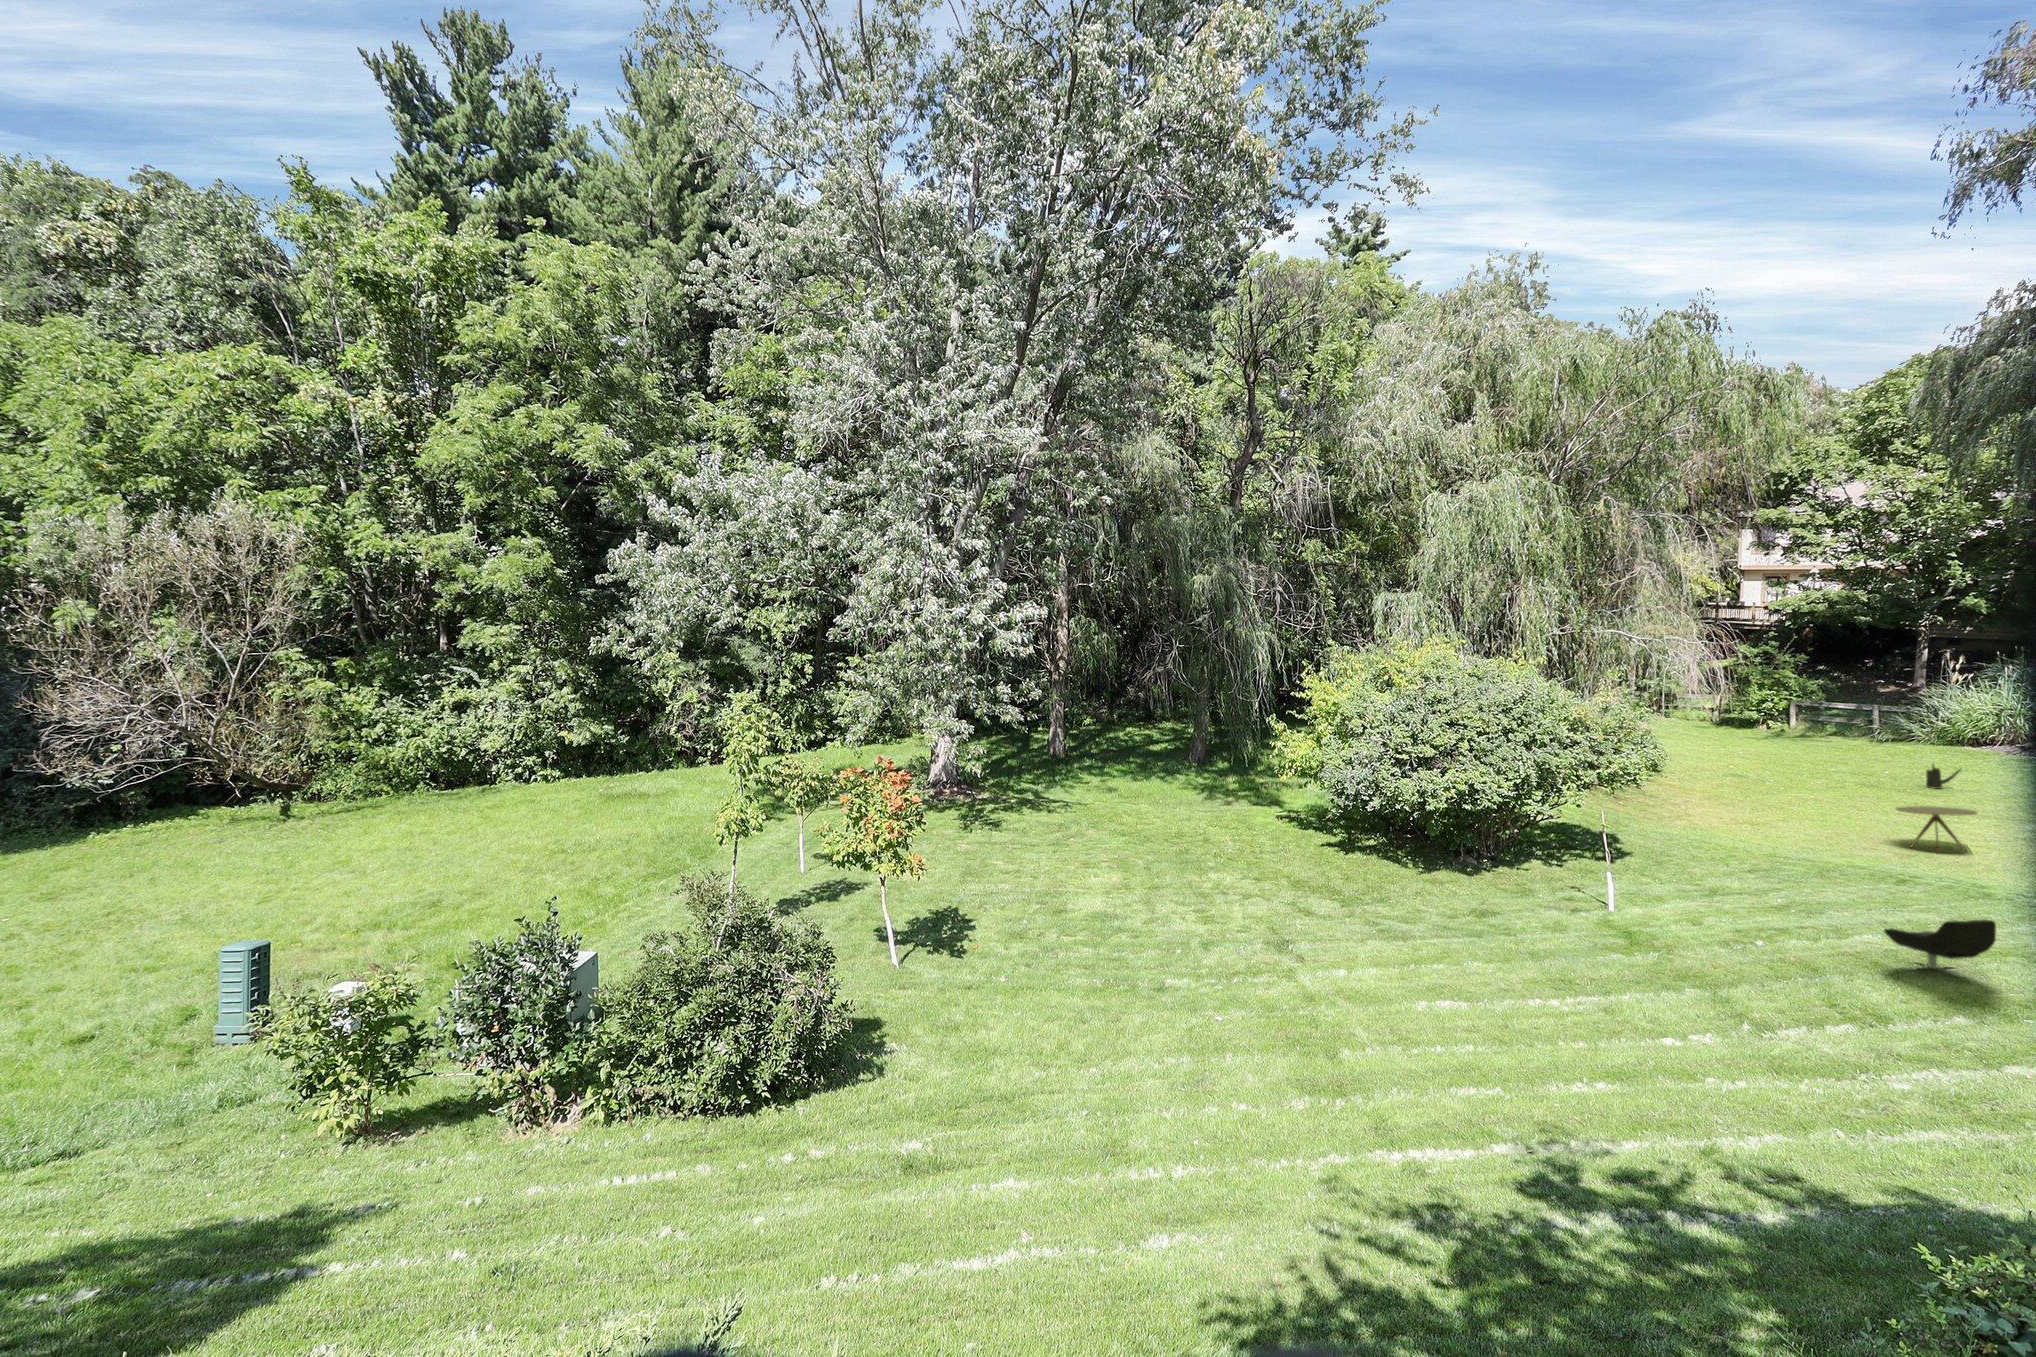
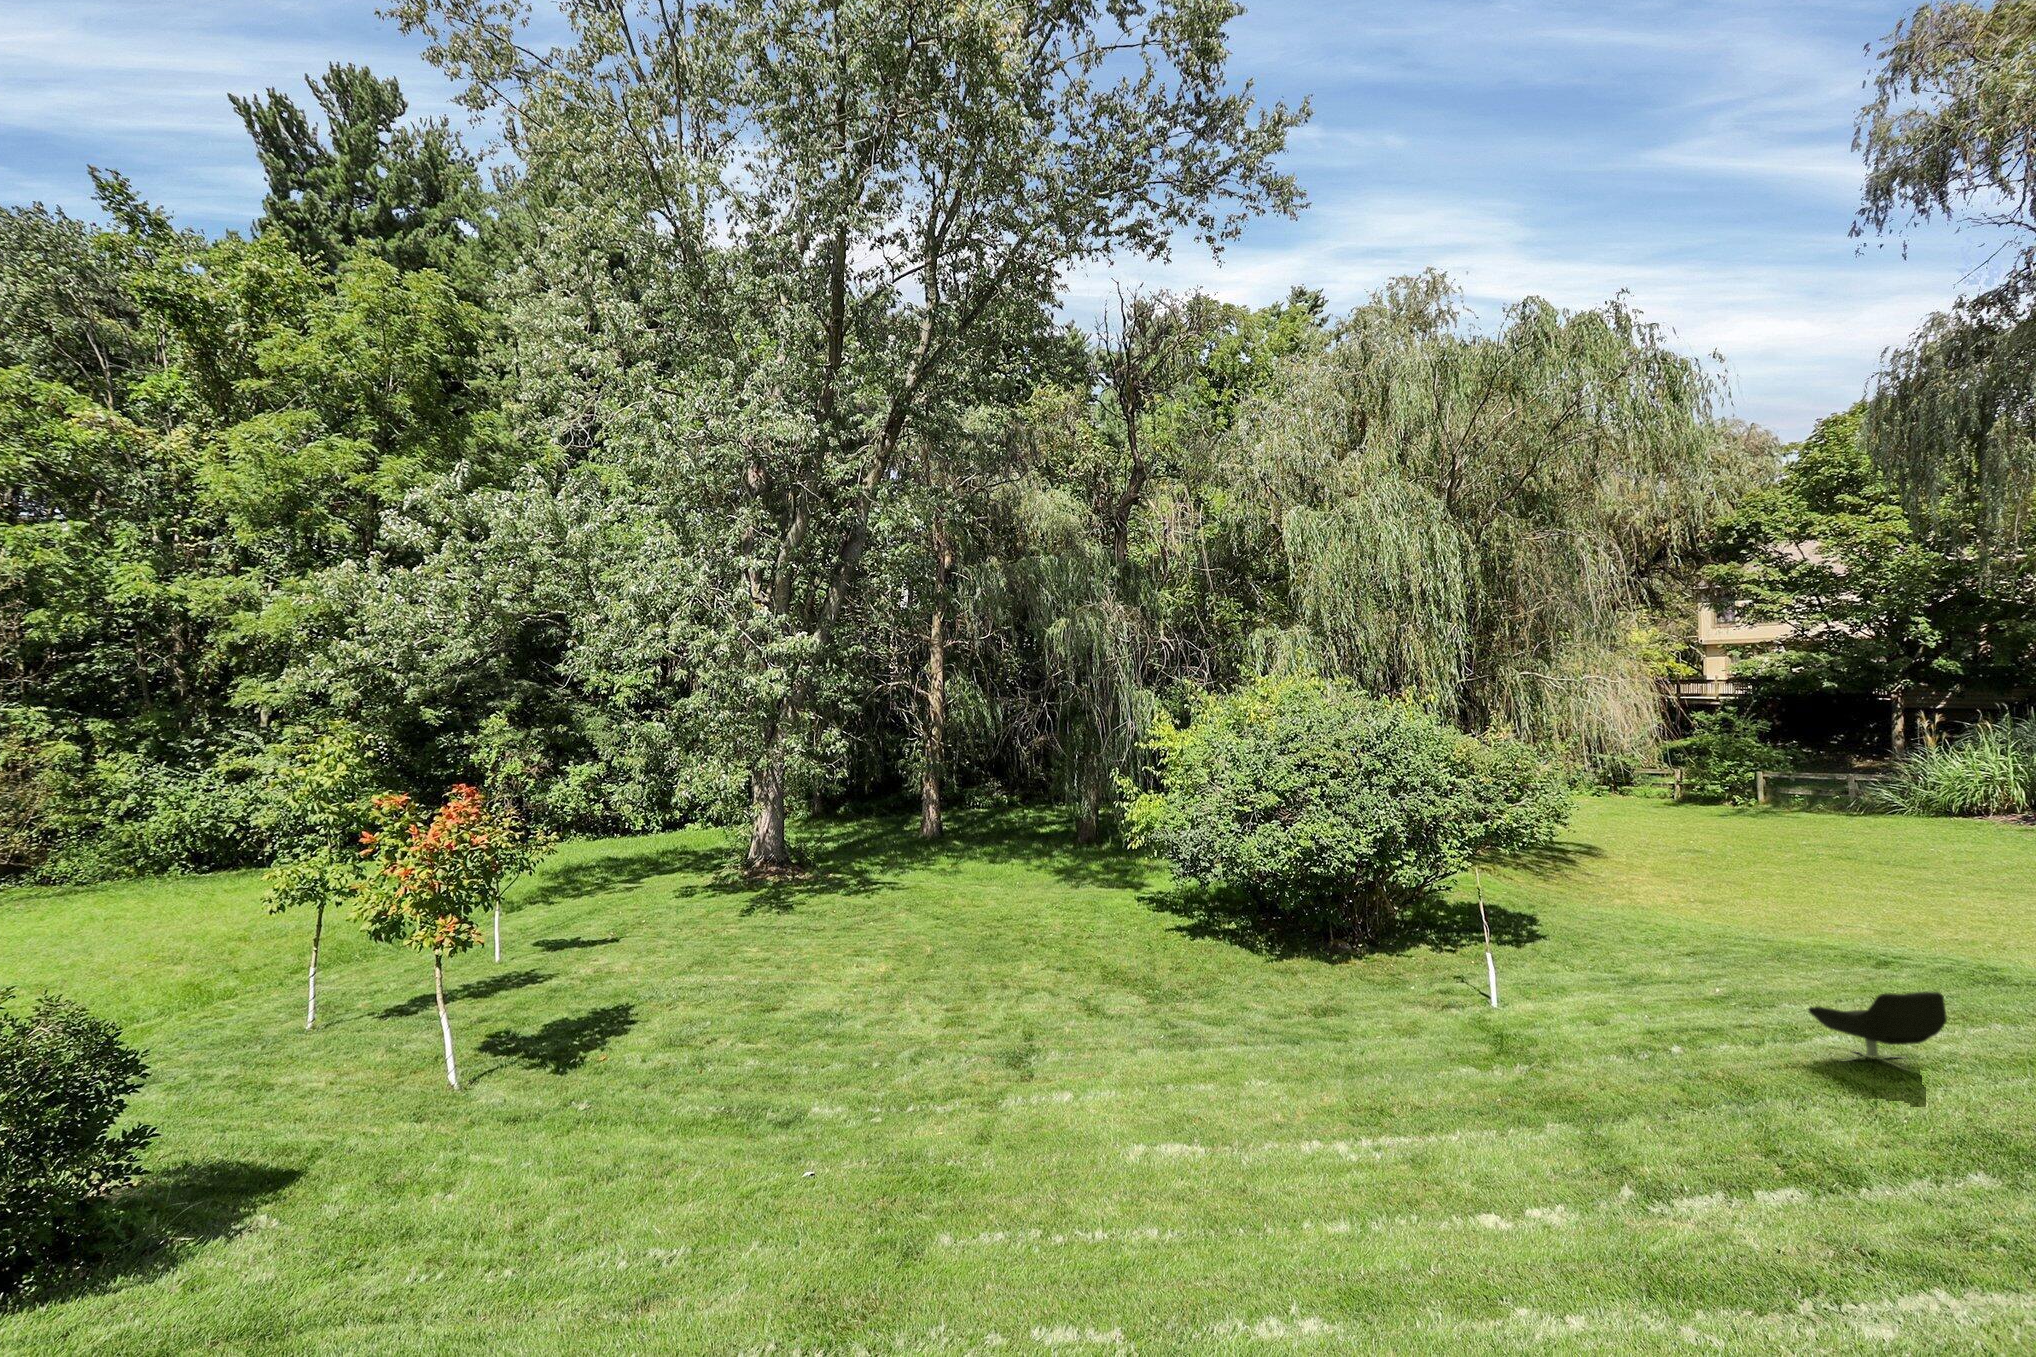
watering can: present [1926,764,1961,789] -> none [1886,826,1932,855]
round table: present [1896,806,1977,852] -> none [1845,867,1939,923]

